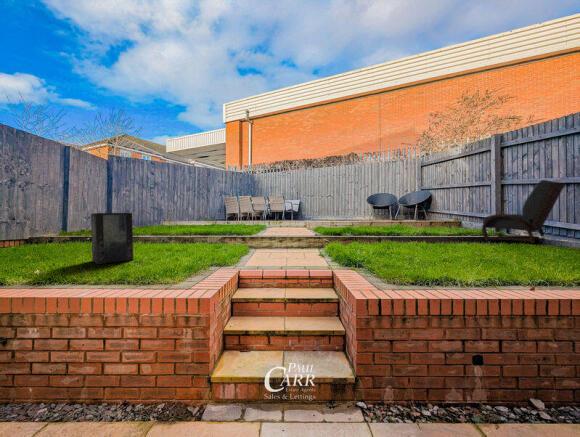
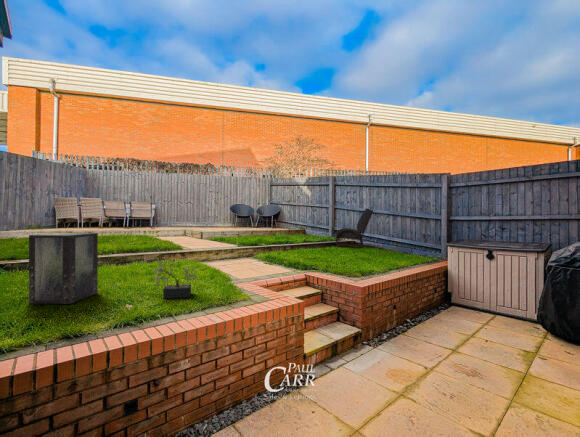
decorative plant: none [131,236,174,272] -> present [153,261,198,299]

